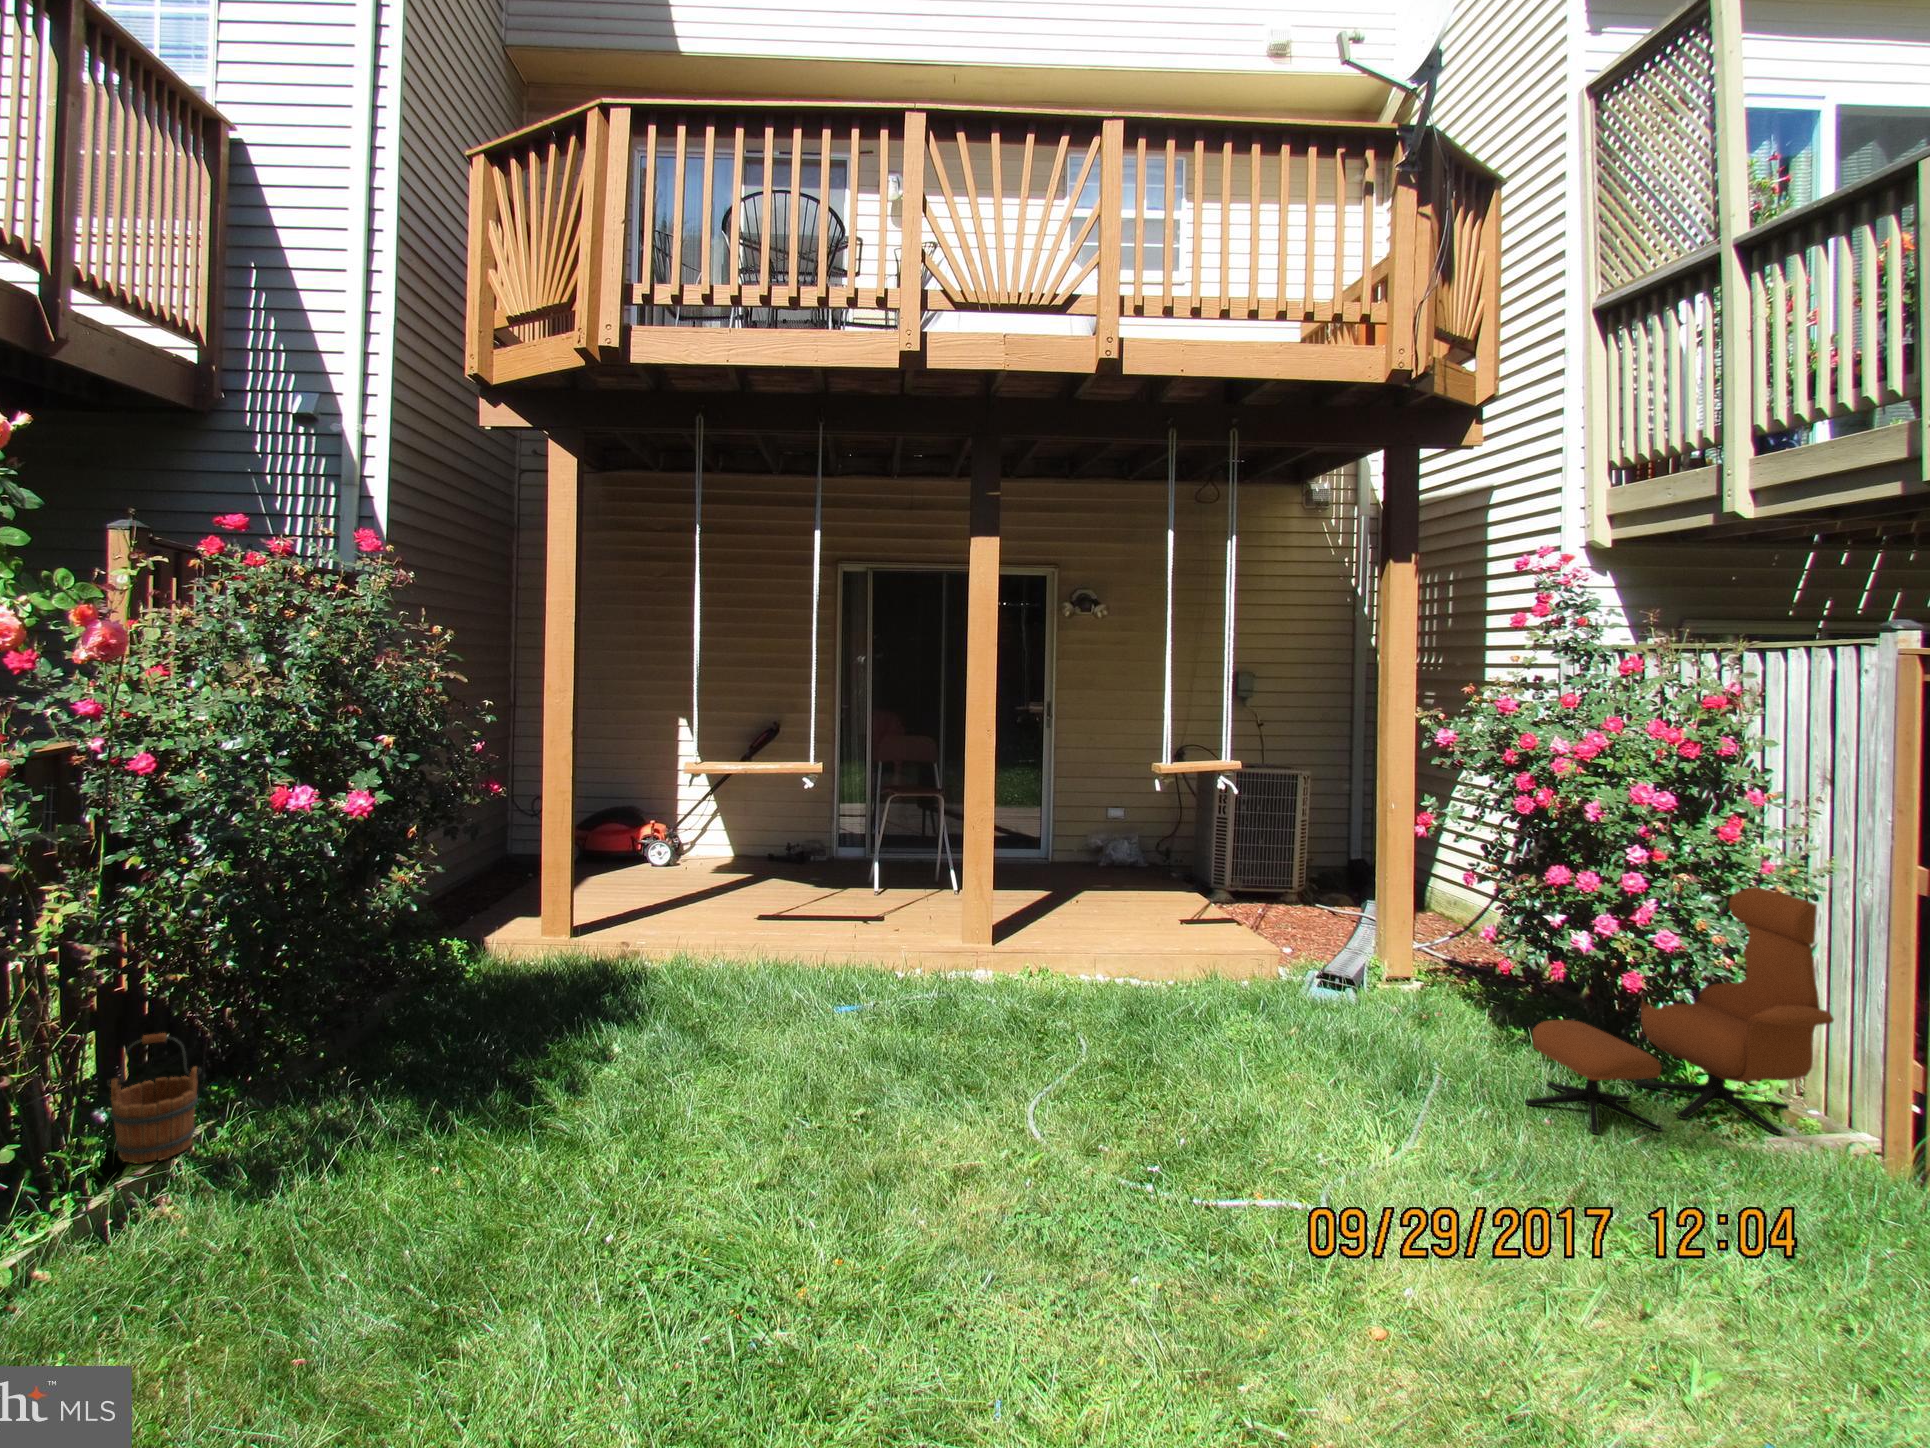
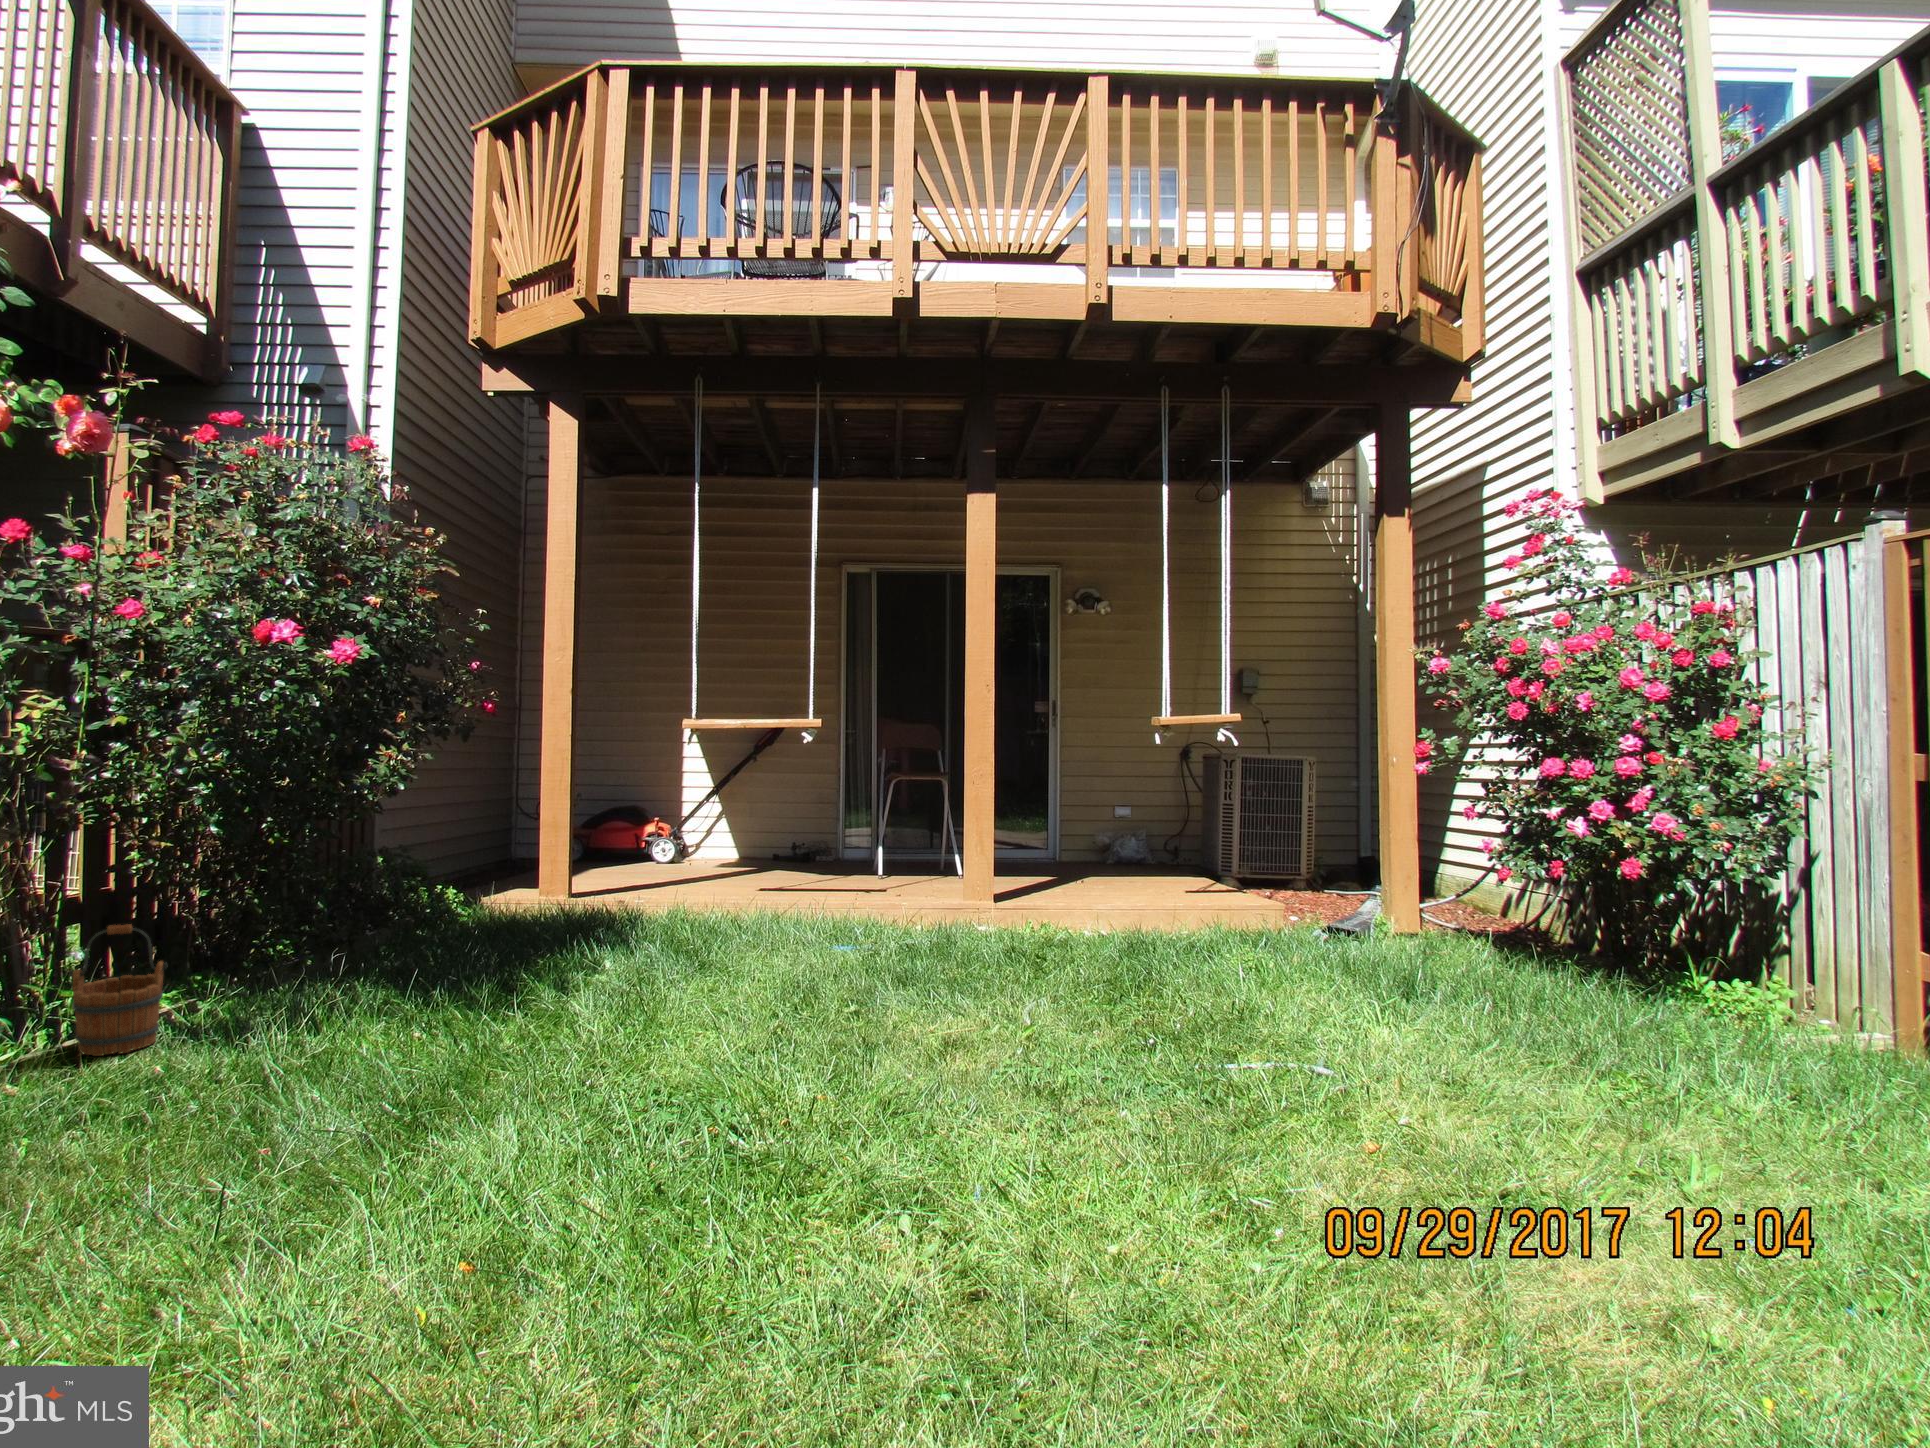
lounge chair: present [1525,887,1834,1135] -> none [1529,787,1841,1037]

